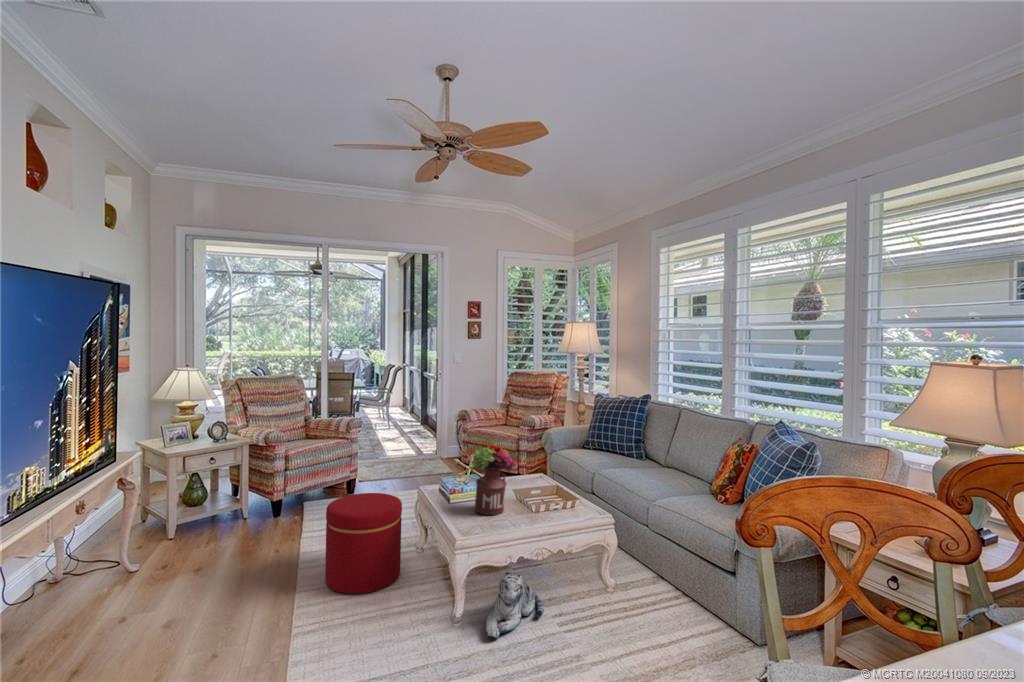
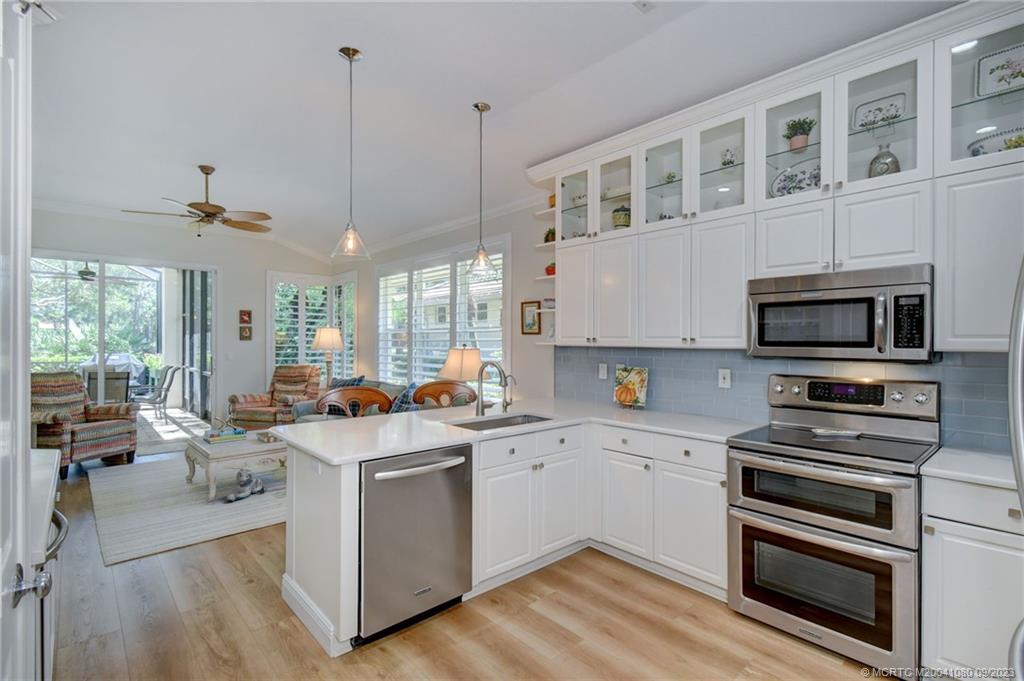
flower arrangement: present [472,444,516,515] -> none [221,402,252,443]
ottoman: present [325,493,402,594] -> none [116,442,174,500]

